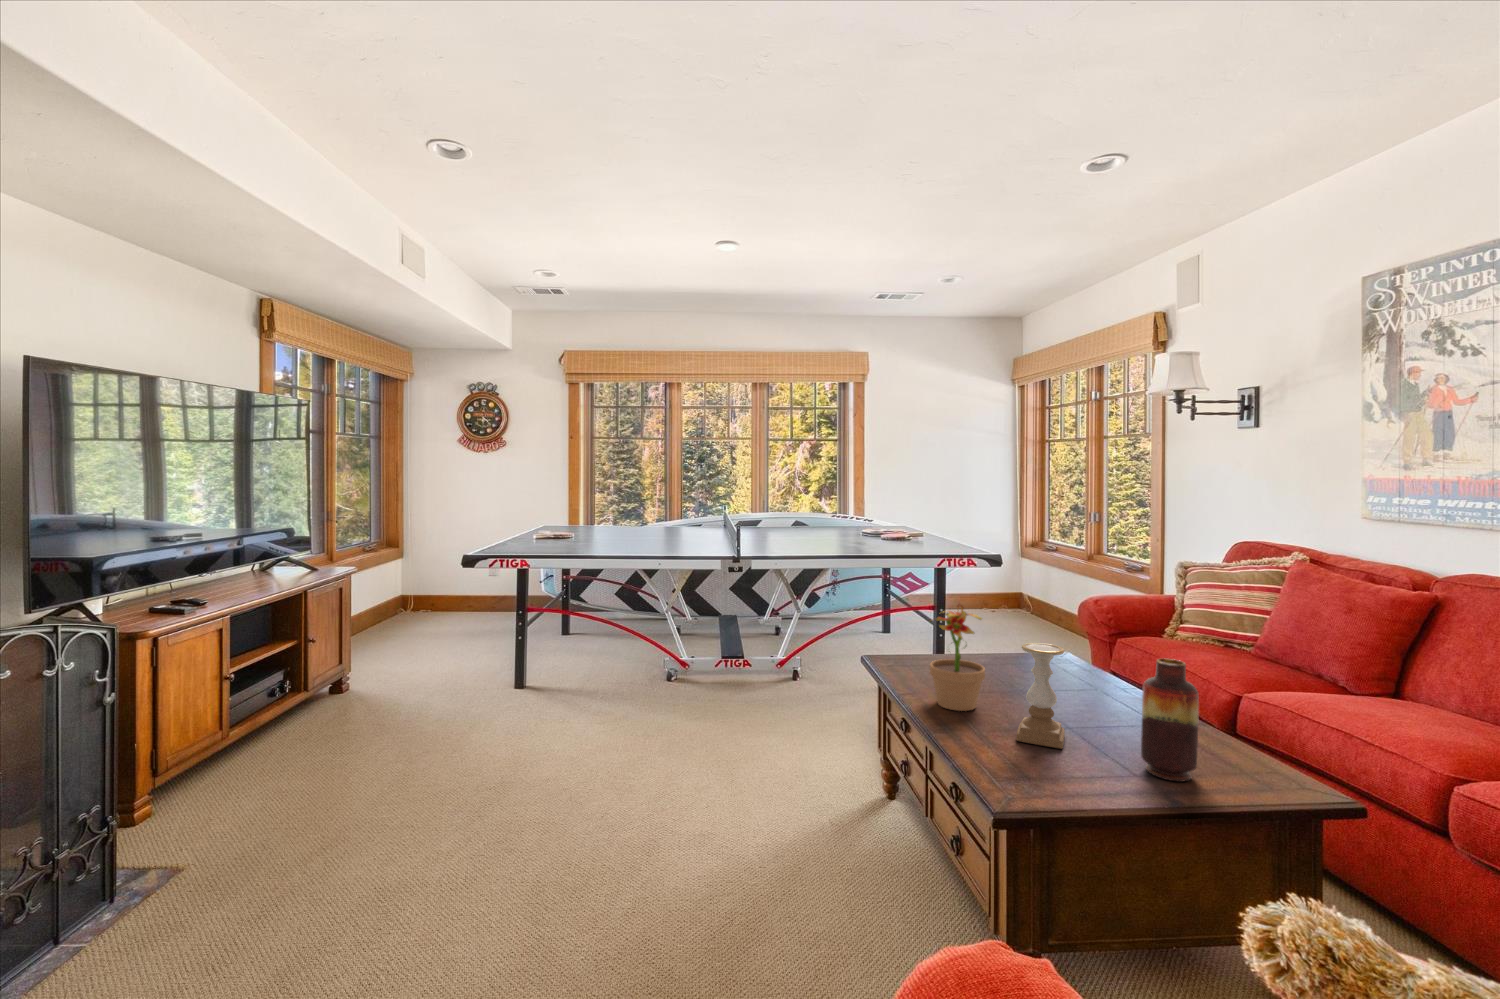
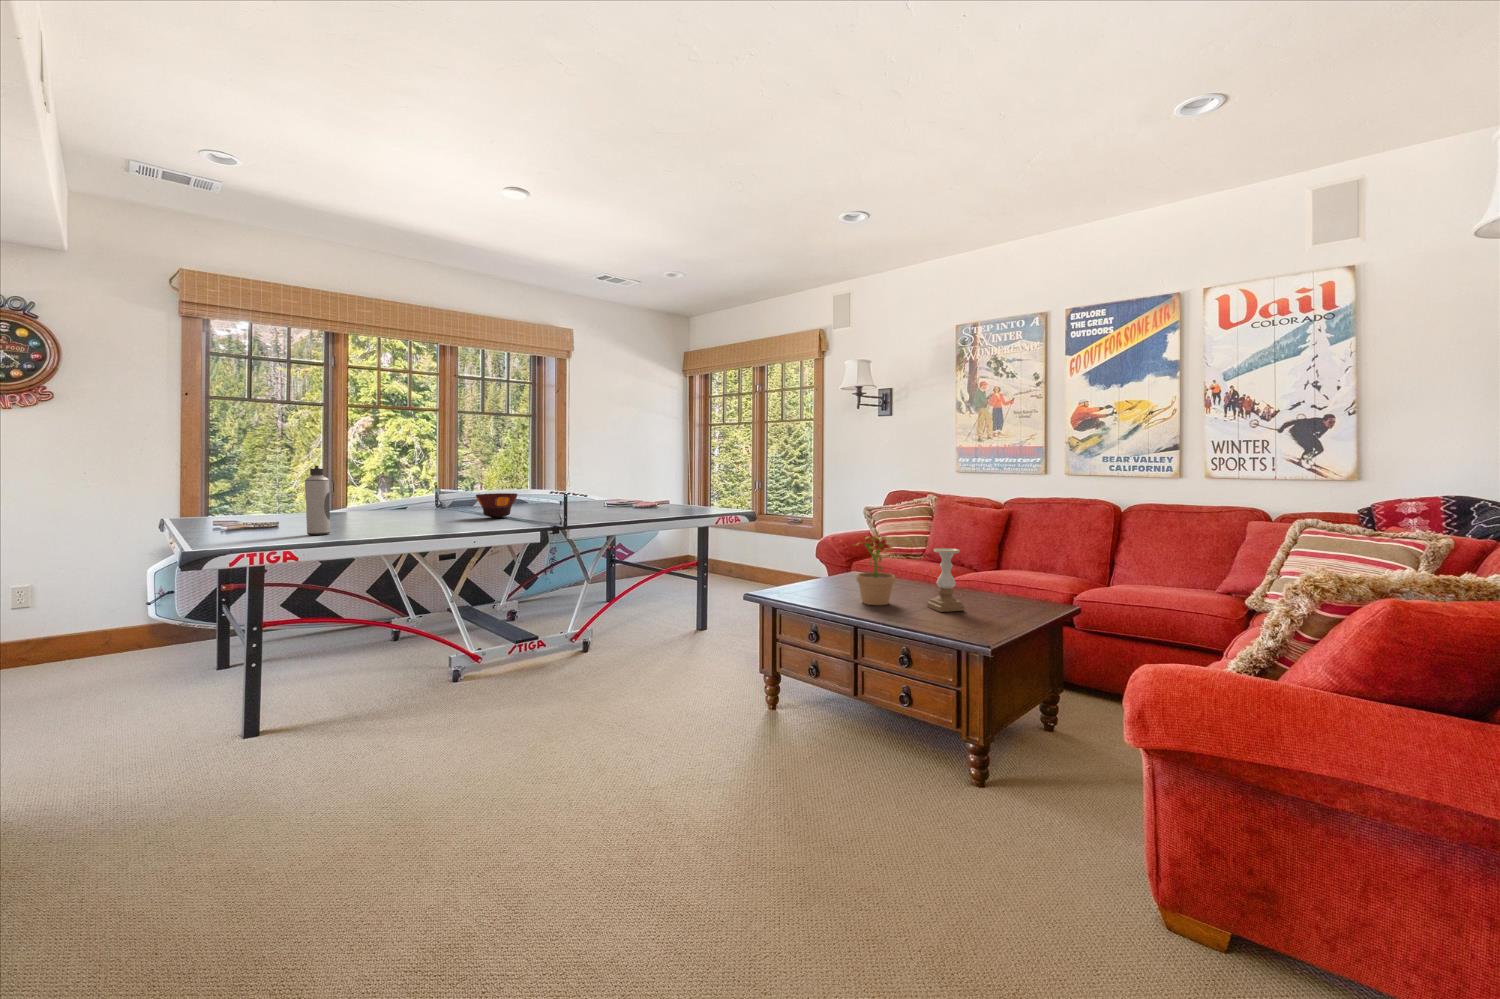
water bottle: none [526,498,543,553] -> present [305,465,330,535]
bowl: none [675,524,711,547] -> present [476,493,517,518]
vase: present [1141,659,1199,782] -> none [1003,545,1033,613]

